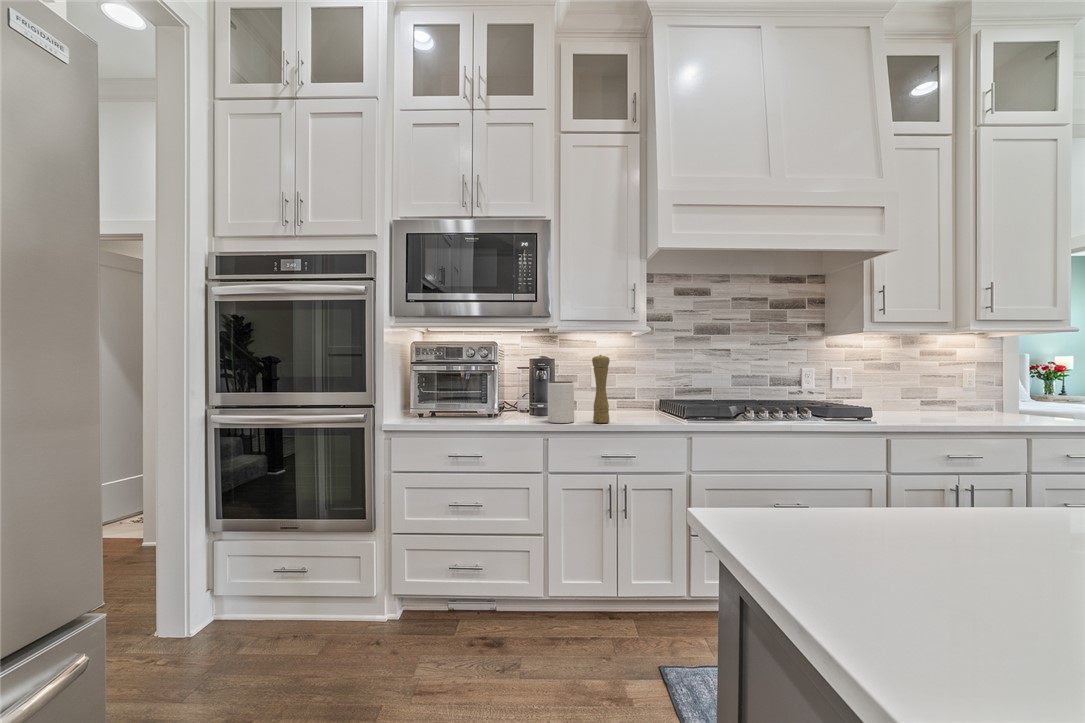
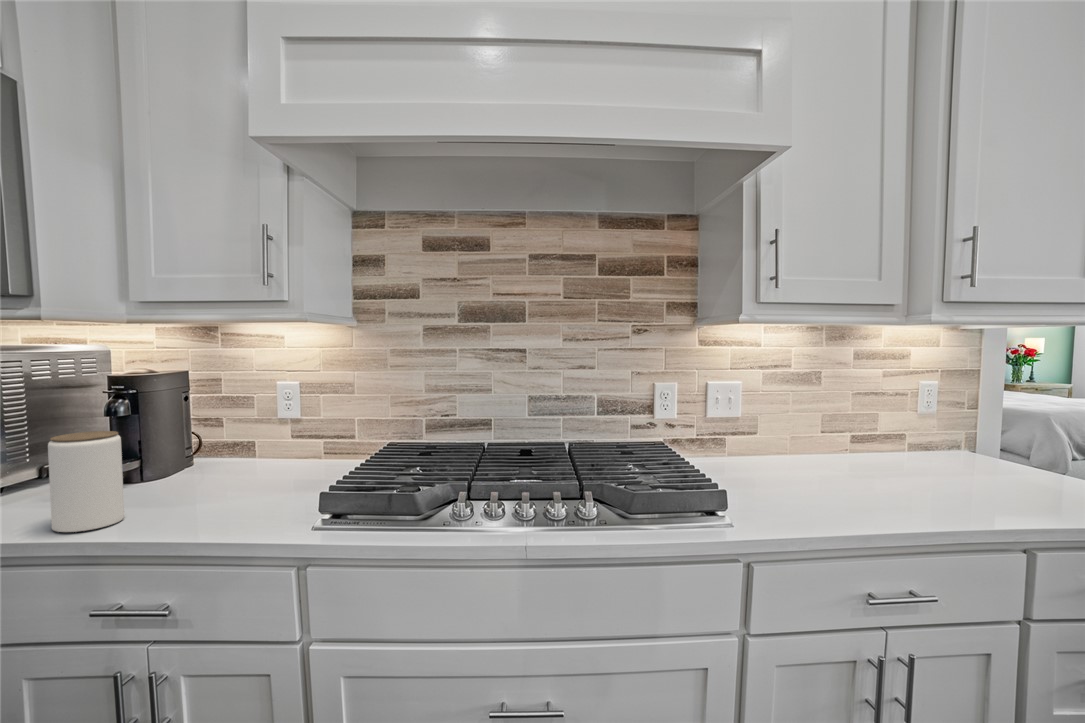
pepper mill: present [592,355,609,423] -> none [146,377,193,529]

